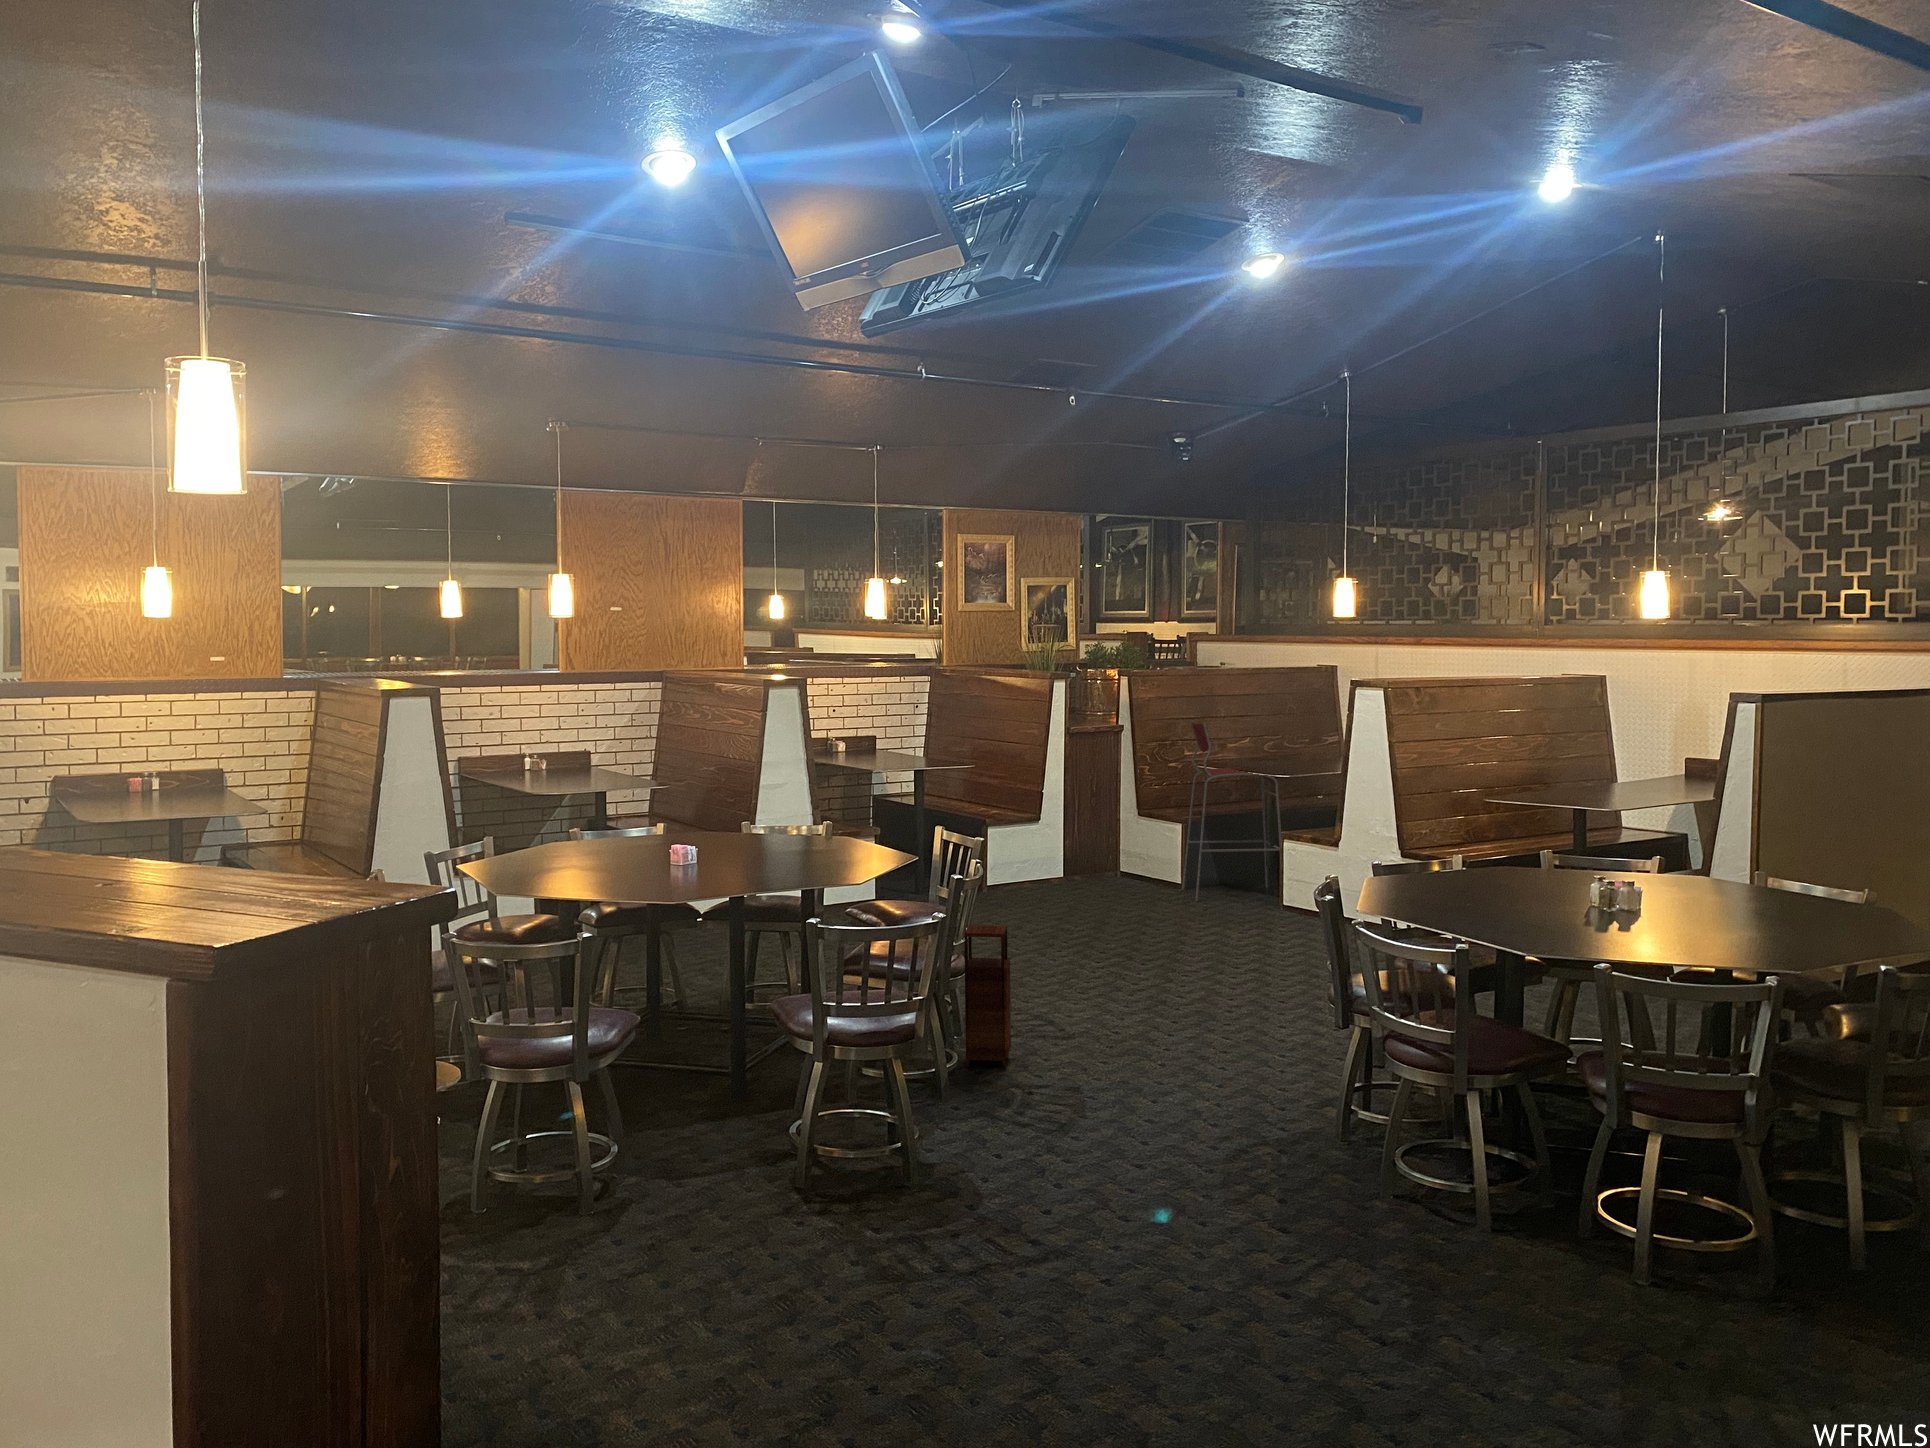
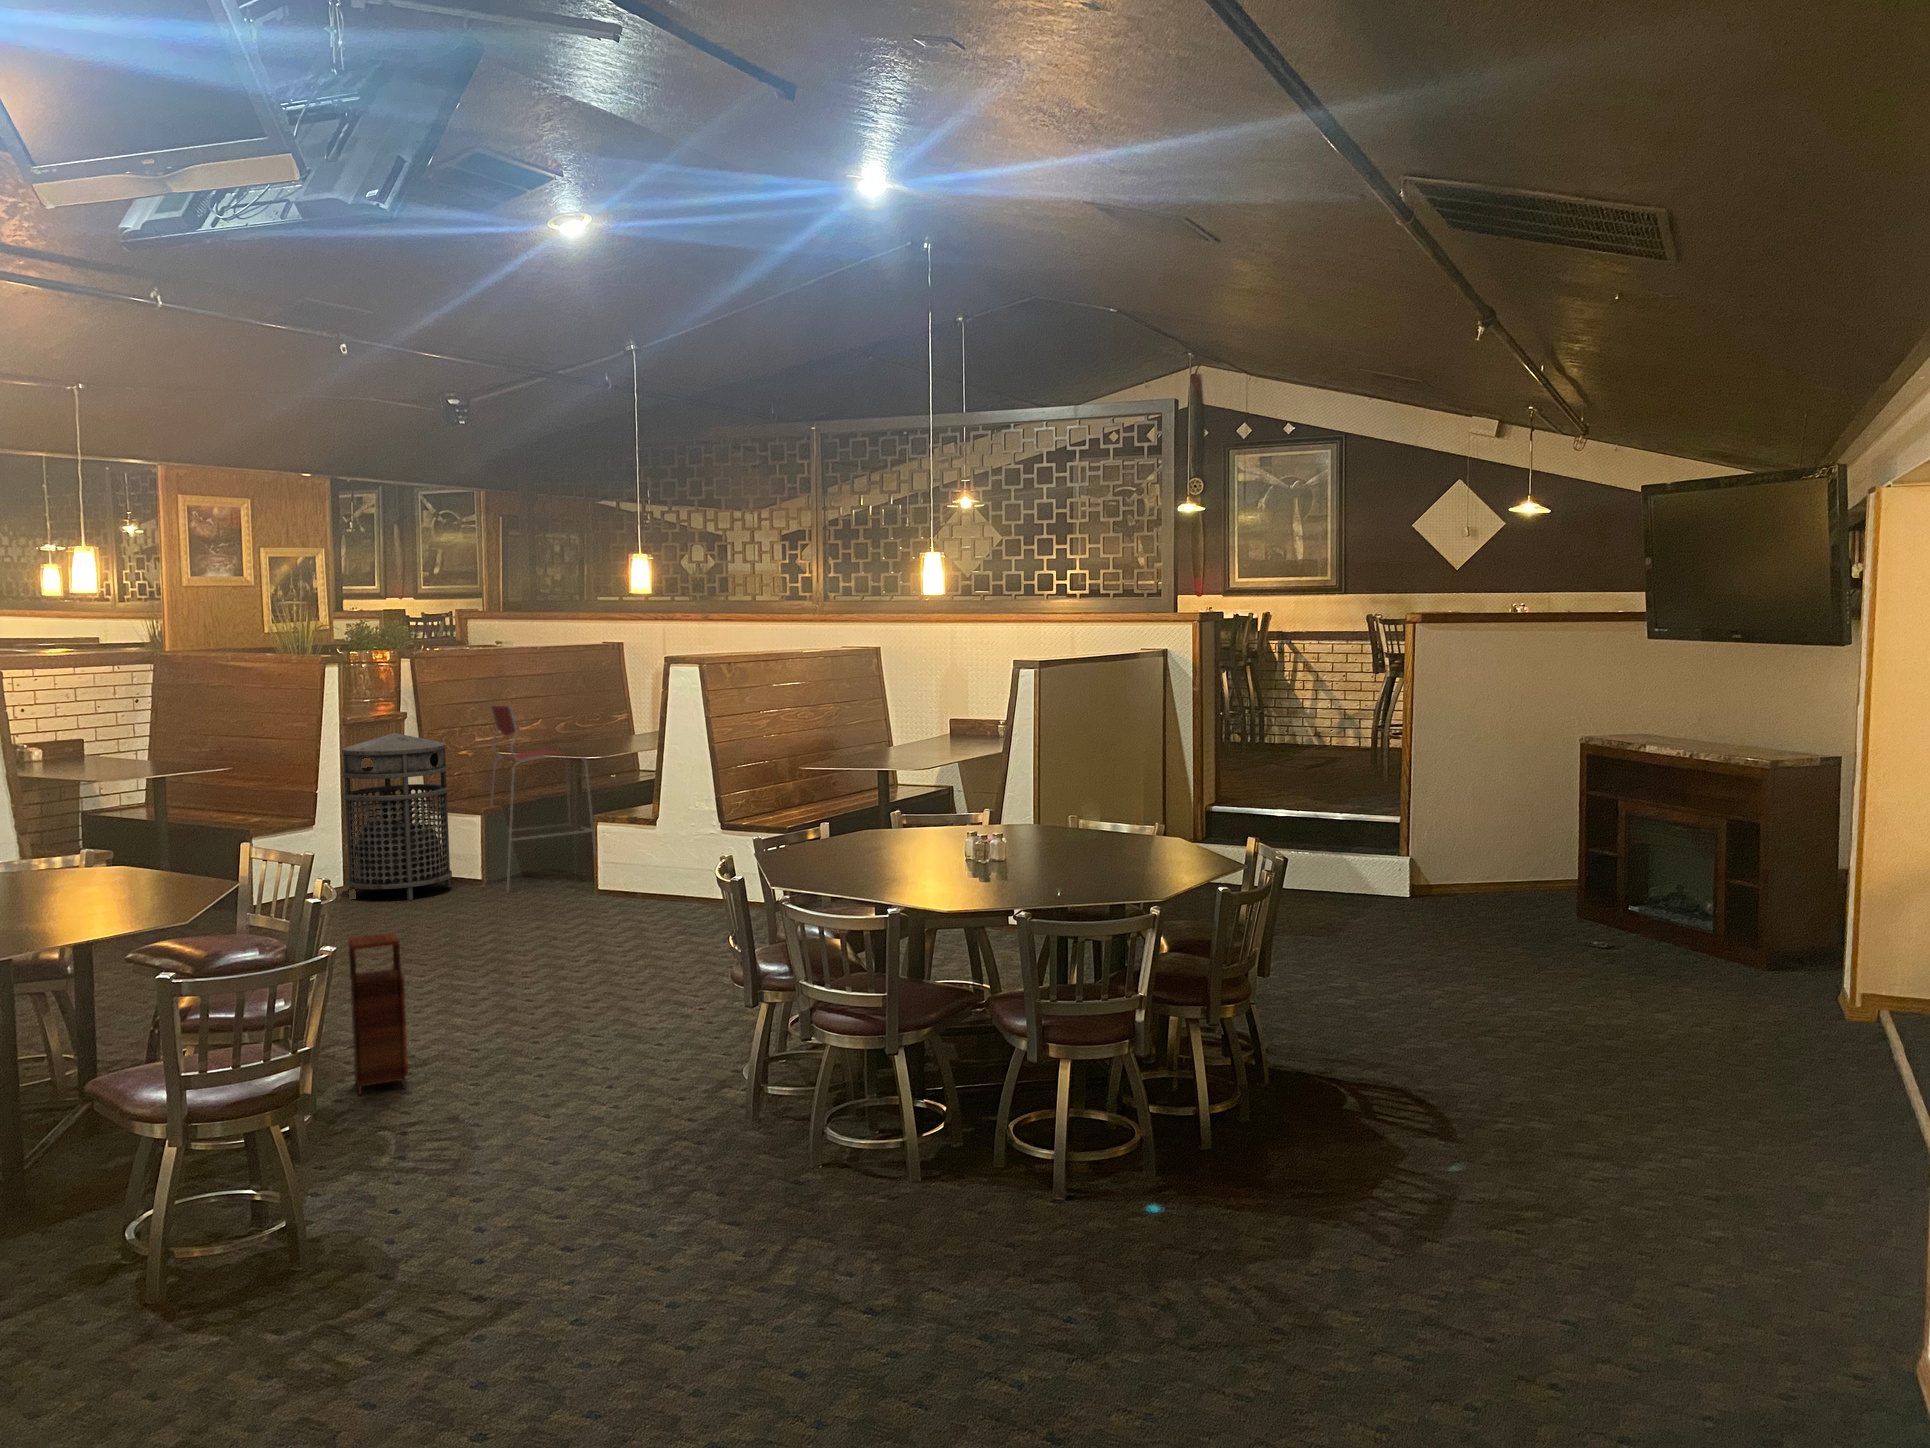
trash can: none [1063,744,1152,897] -> present [342,733,452,900]

